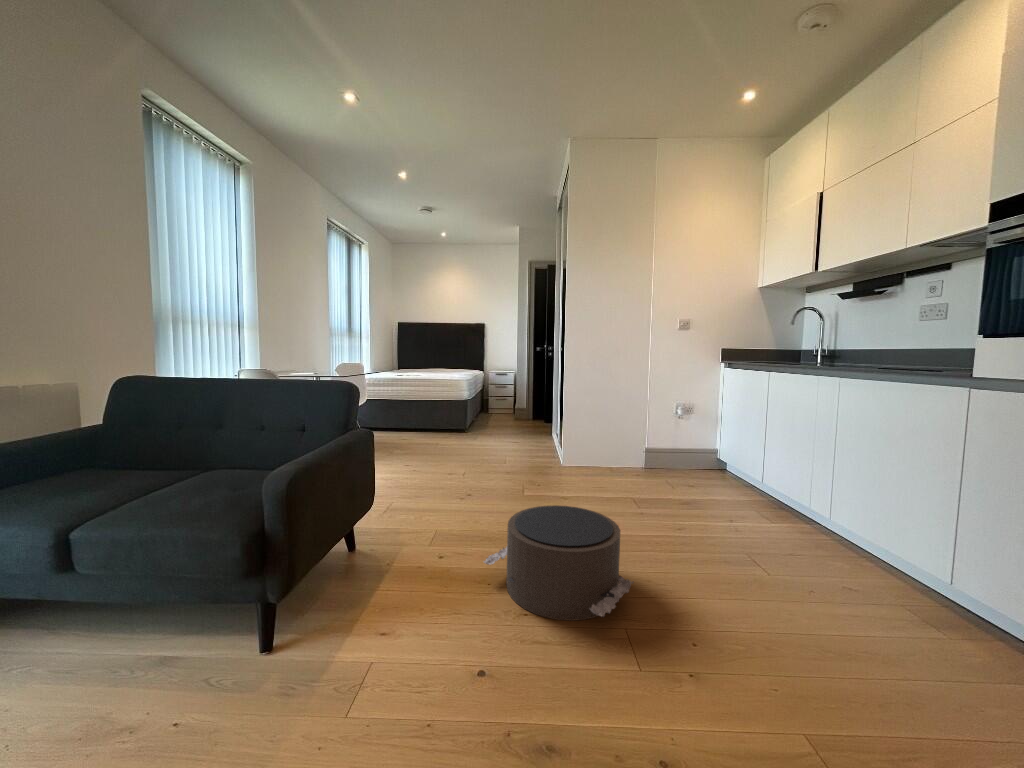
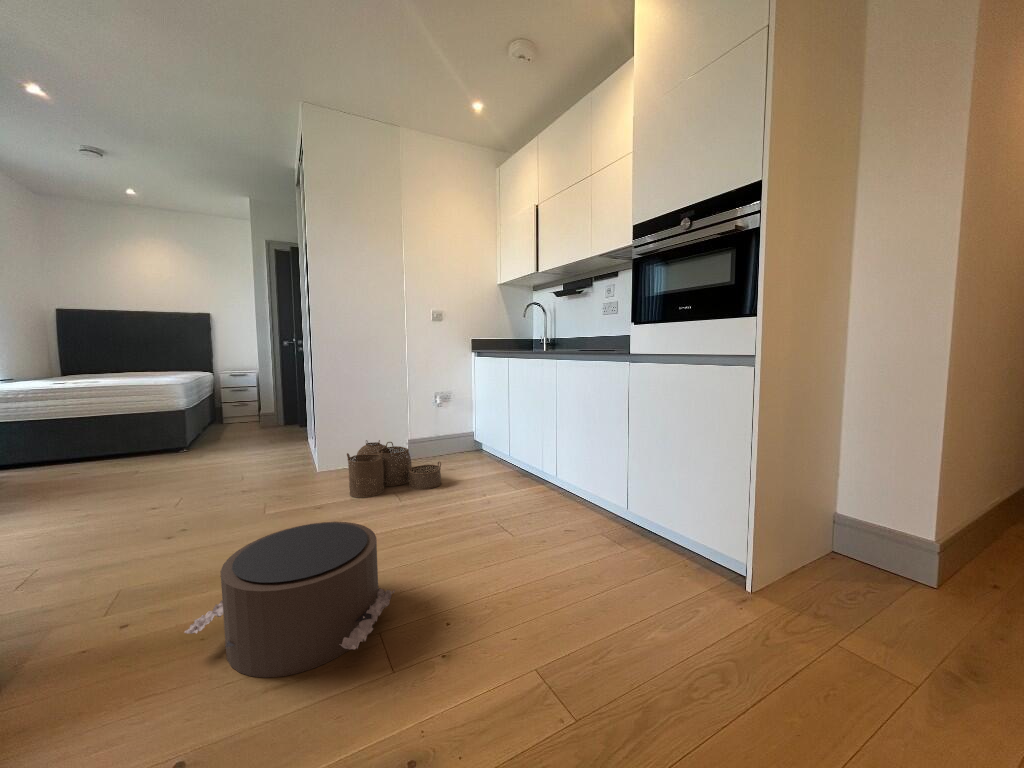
woven basket: none [588,443,678,501] -> present [347,440,441,497]

